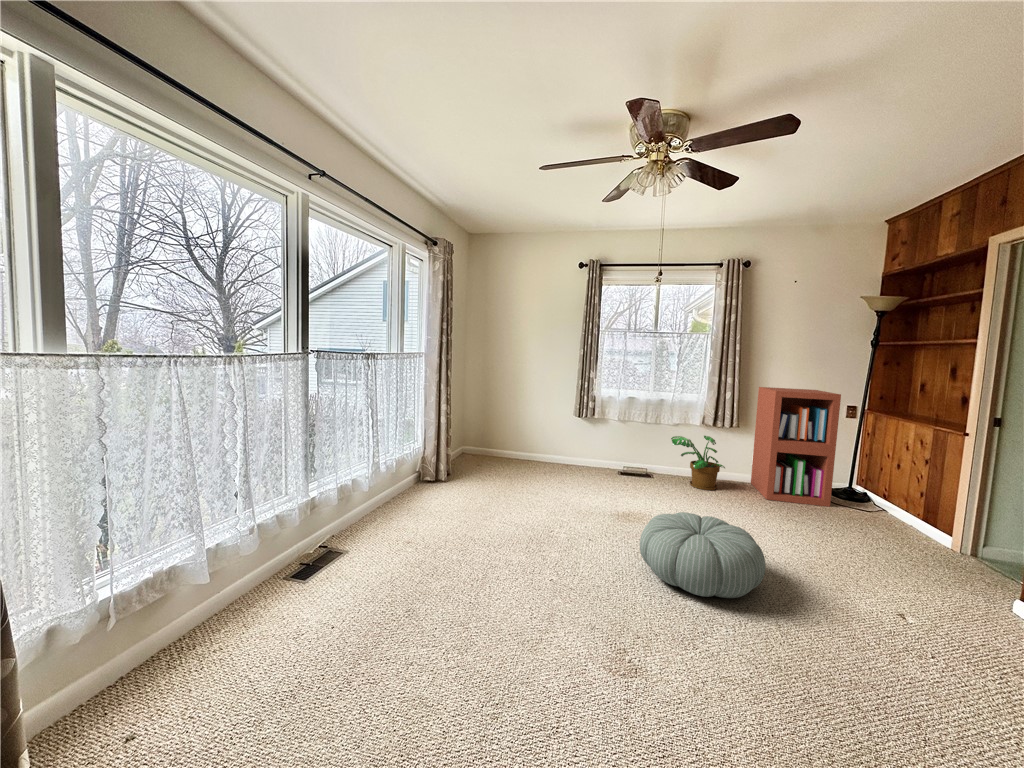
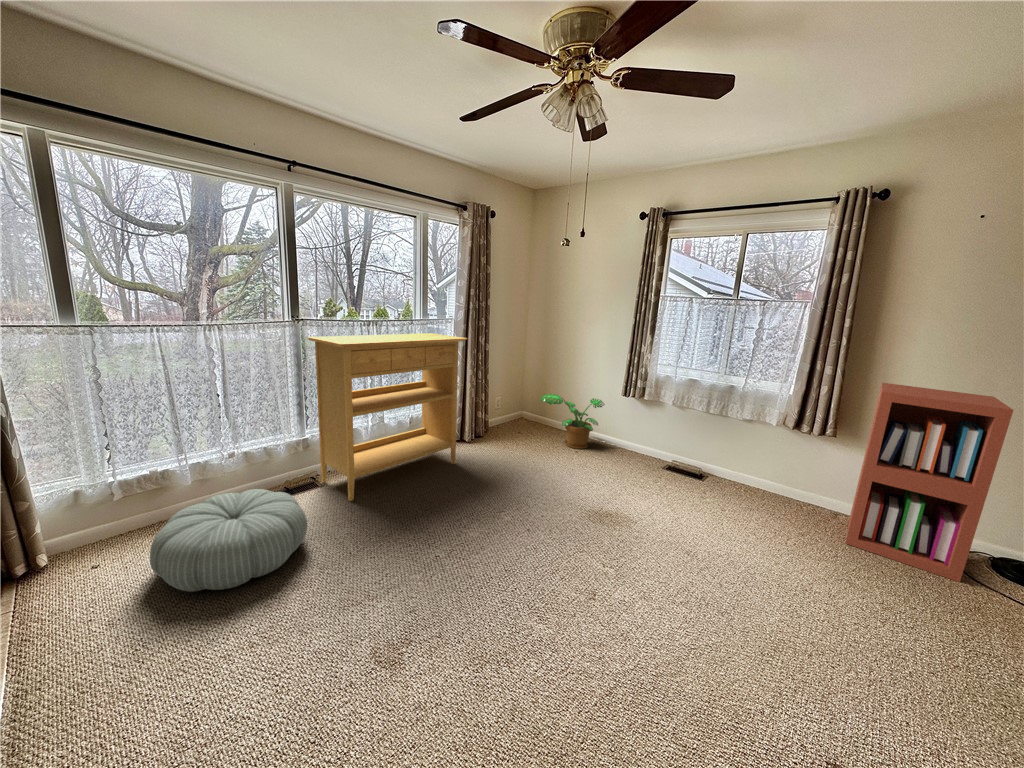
console table: none [330,368,466,558] -> present [307,333,467,501]
potted plant: present [671,436,725,490] -> present [540,394,605,449]
pouf: present [640,512,765,598] -> present [150,489,307,592]

